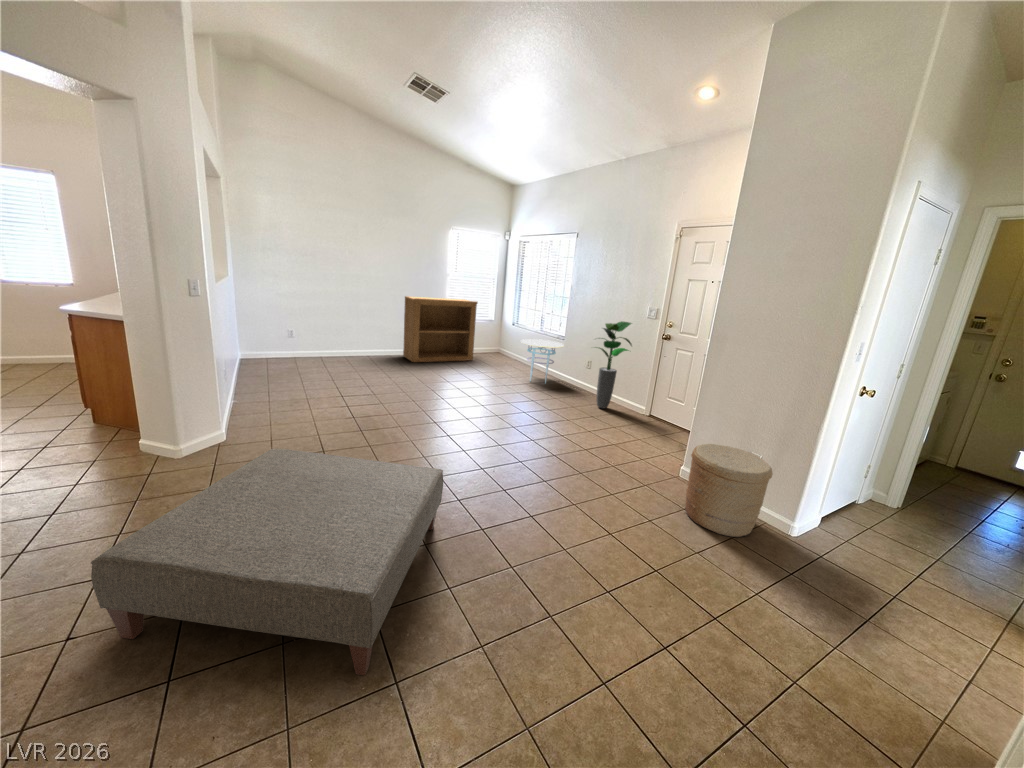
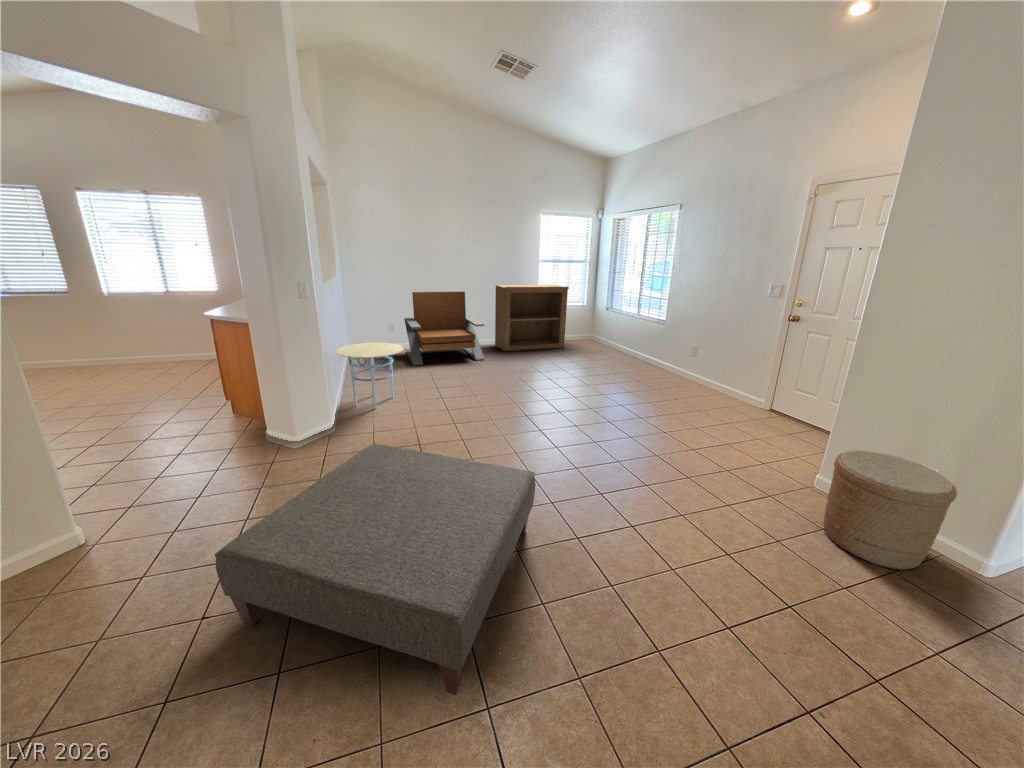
lounge chair: none [305,298,393,374] -> present [404,292,484,365]
potted plant: present [596,321,632,409] -> none [696,301,748,400]
side table: present [521,339,564,383] -> present [336,343,404,409]

